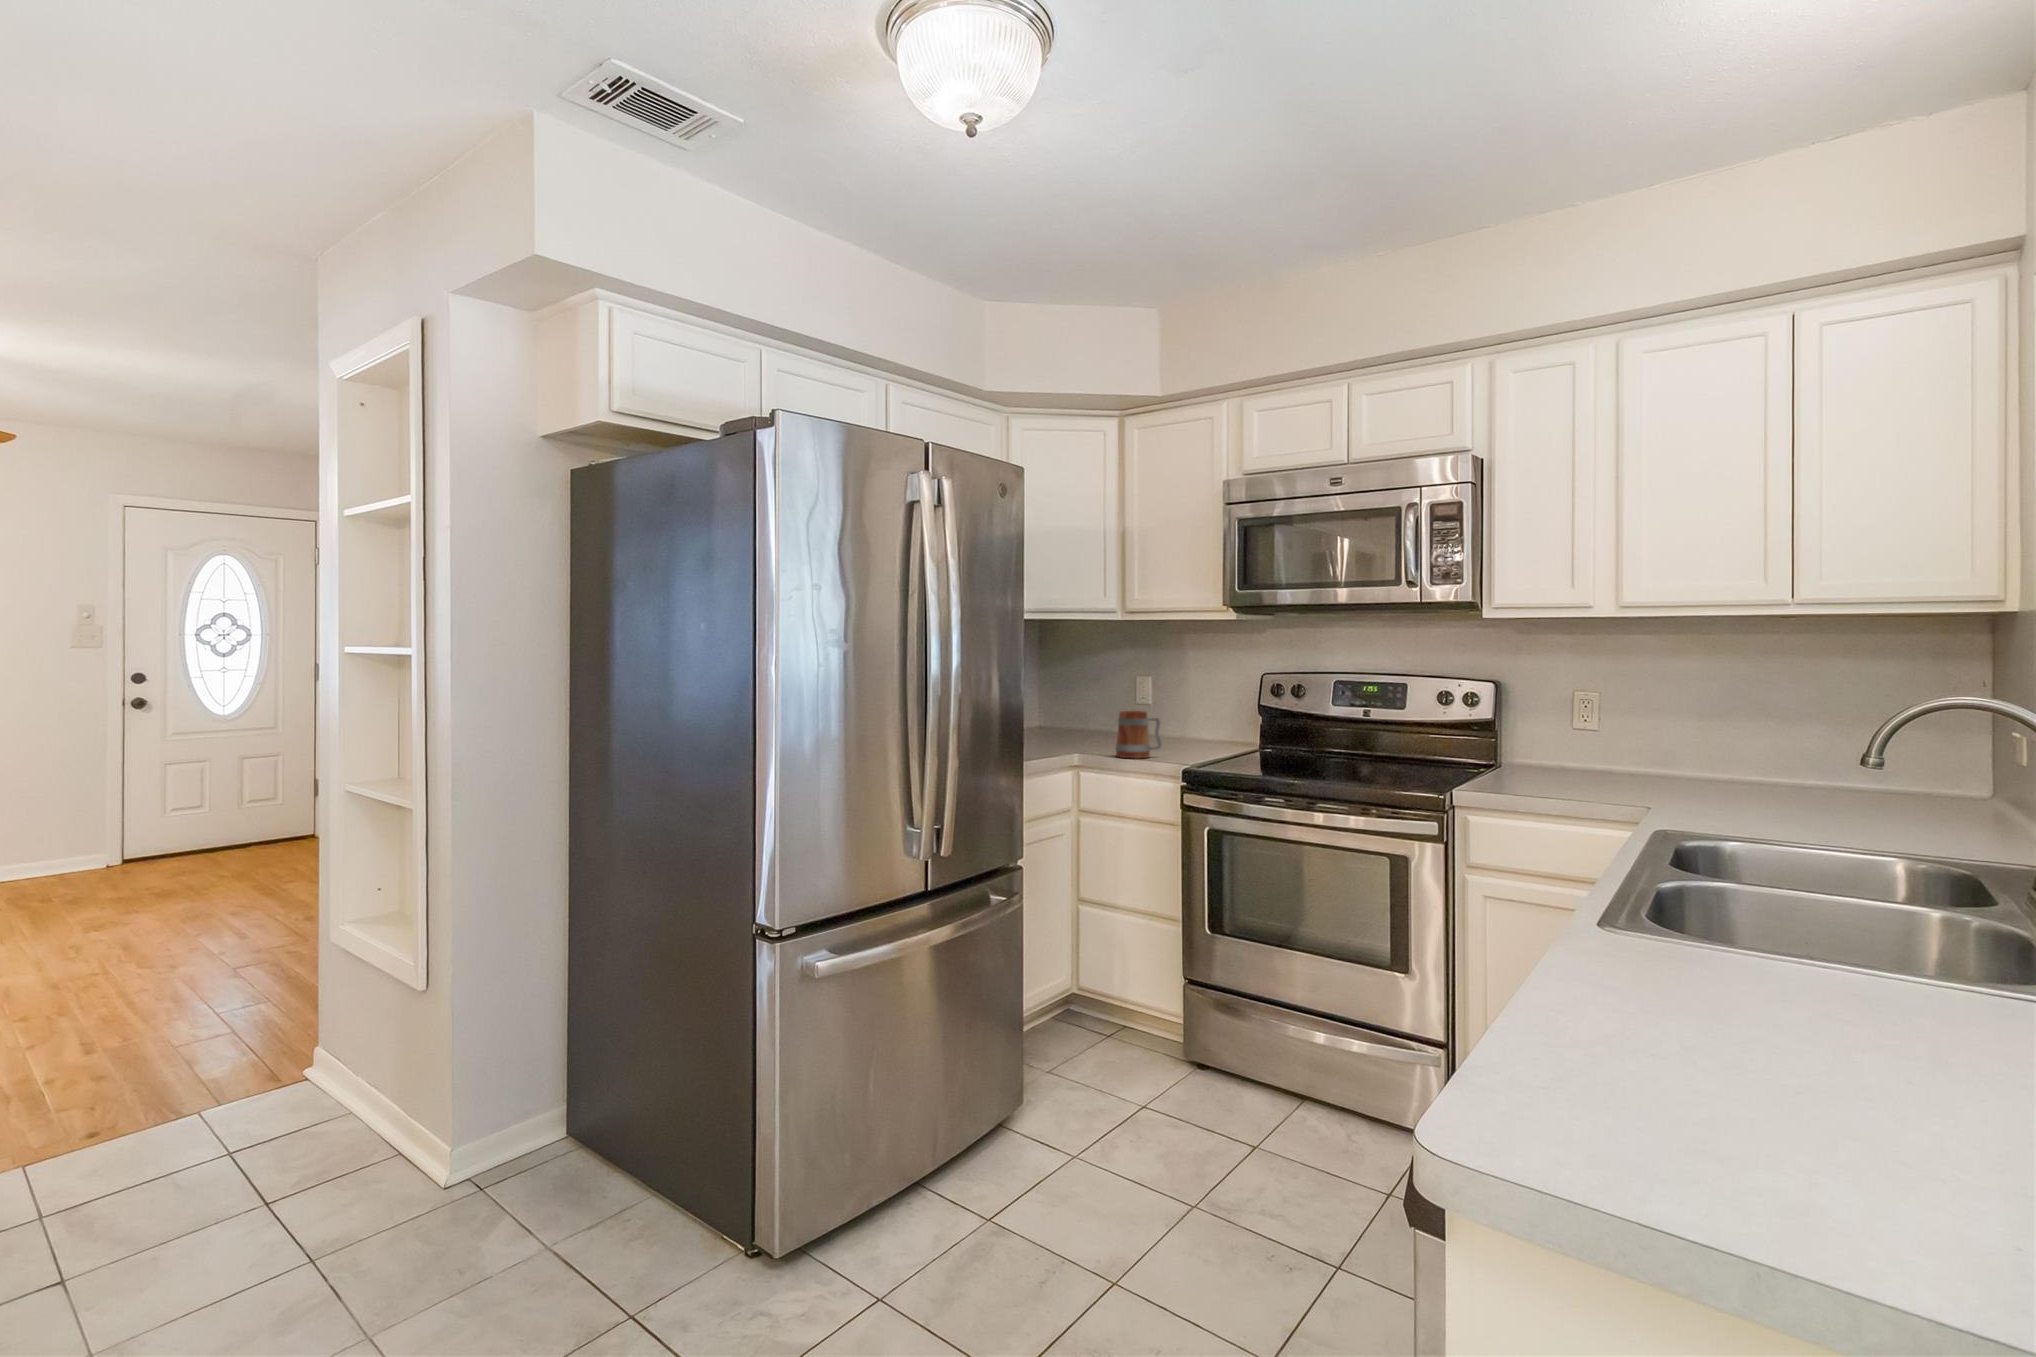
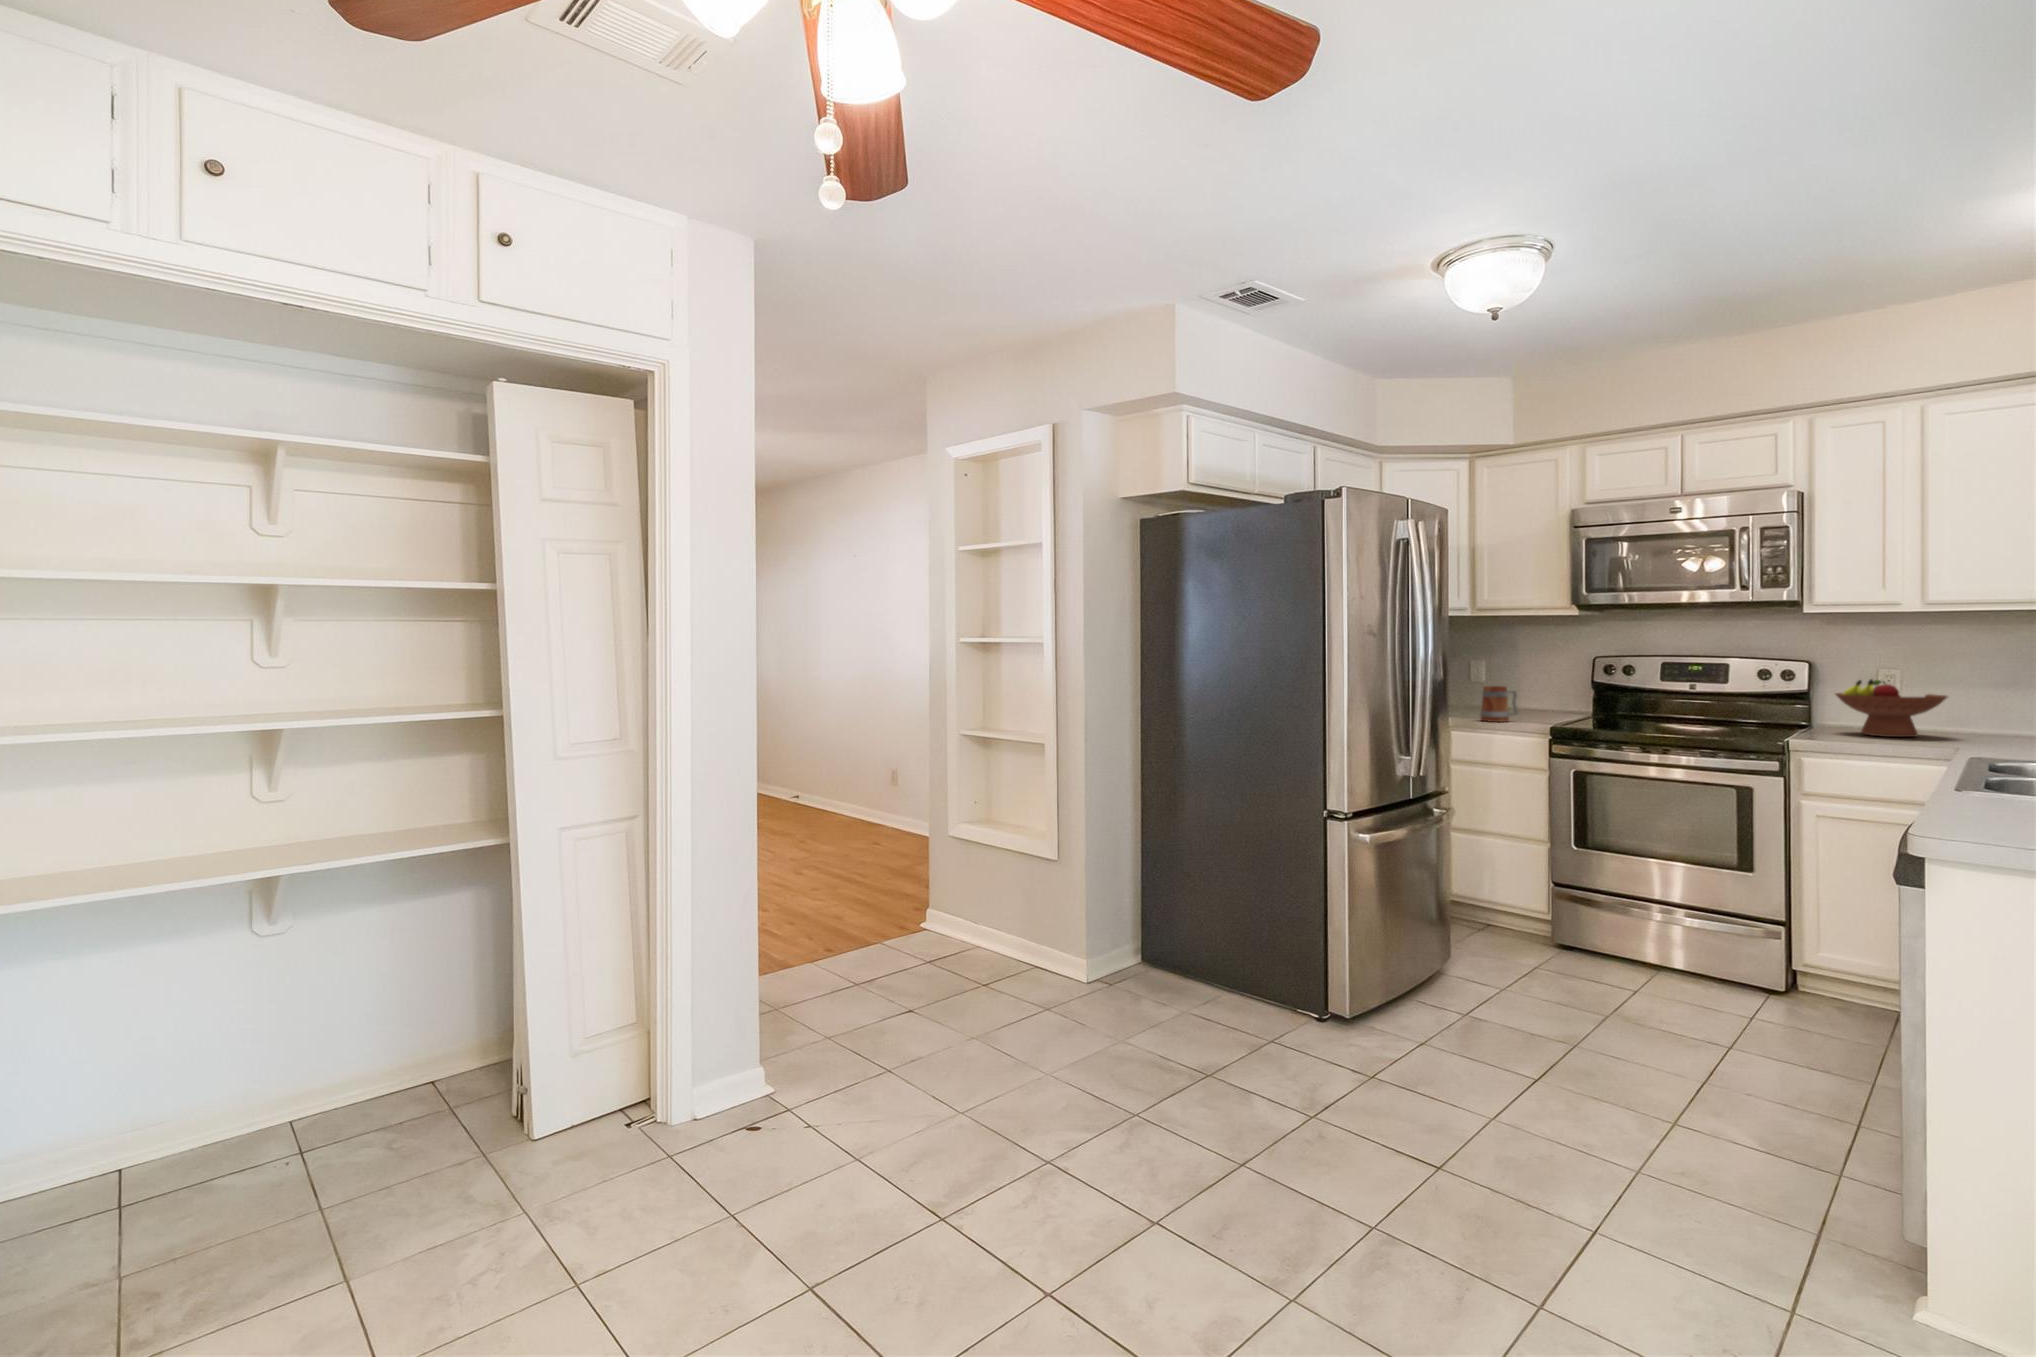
fruit bowl: none [1523,707,1653,783] -> present [1835,679,1947,737]

